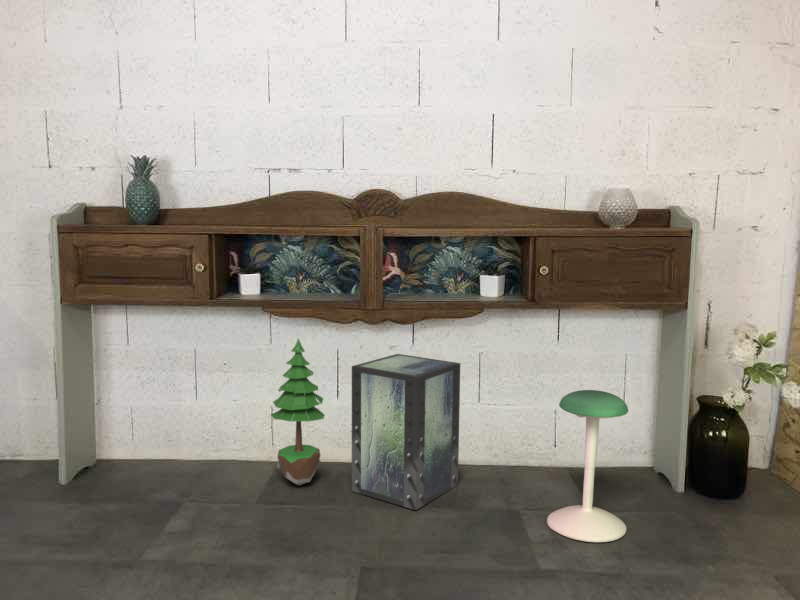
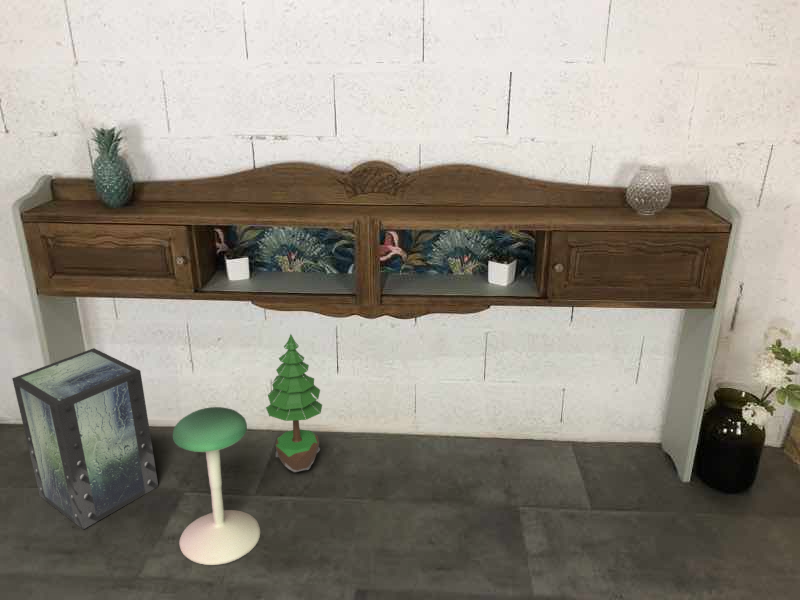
storage box: present [352,354,460,510] -> present [12,348,158,529]
stool: present [547,390,628,542] -> present [173,407,260,565]

